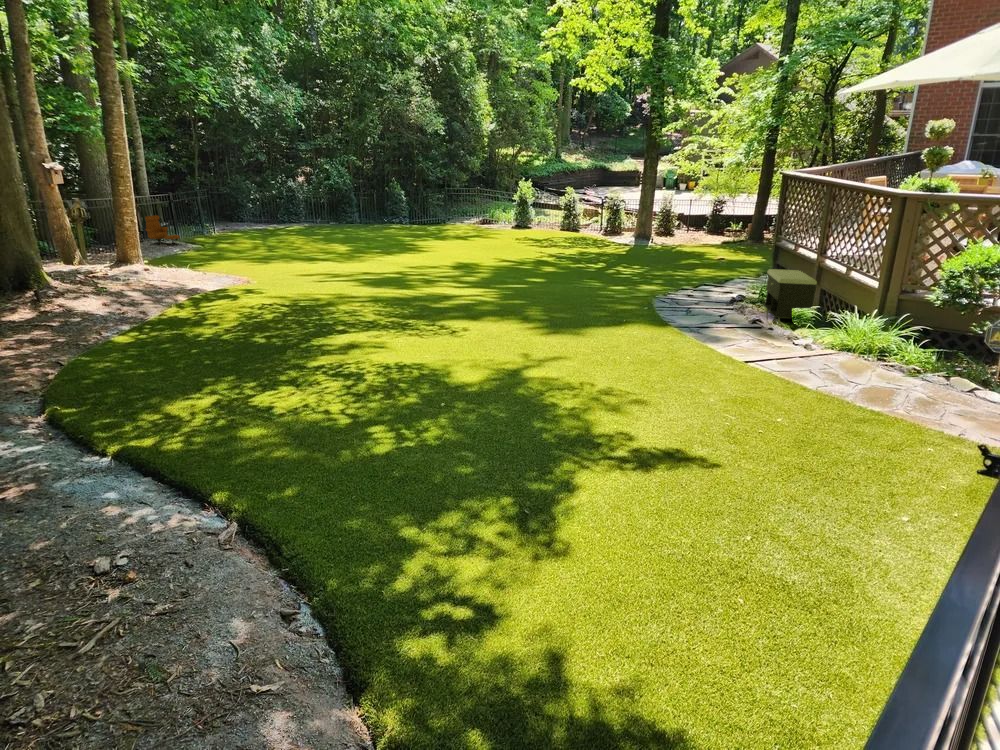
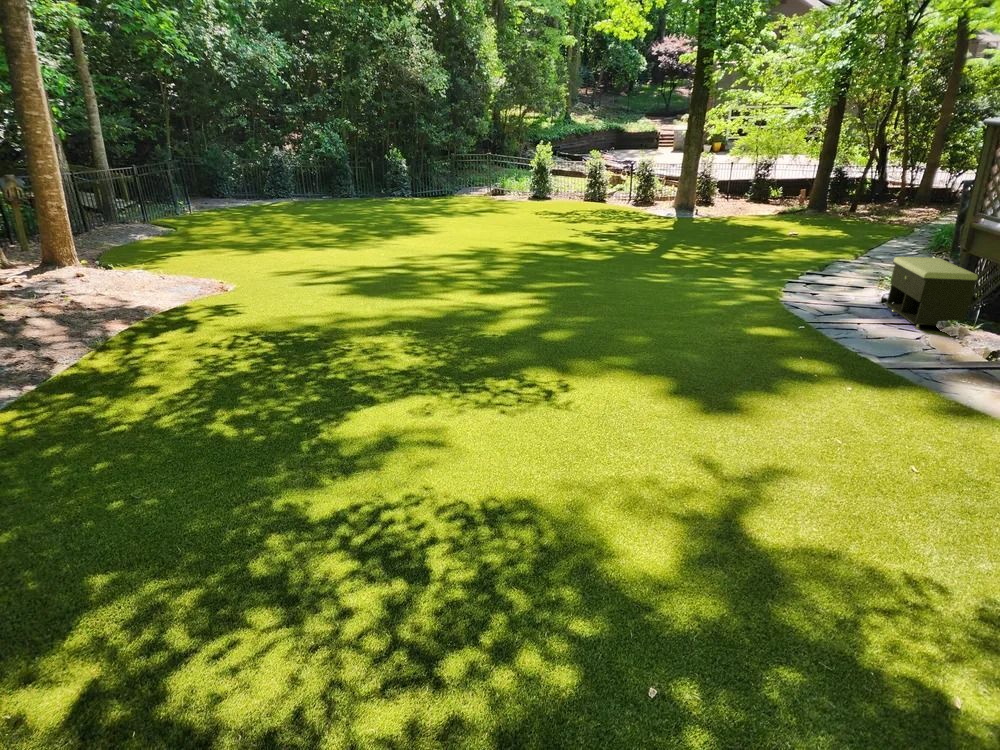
lounge chair: present [145,216,180,245] -> none [102,193,147,229]

